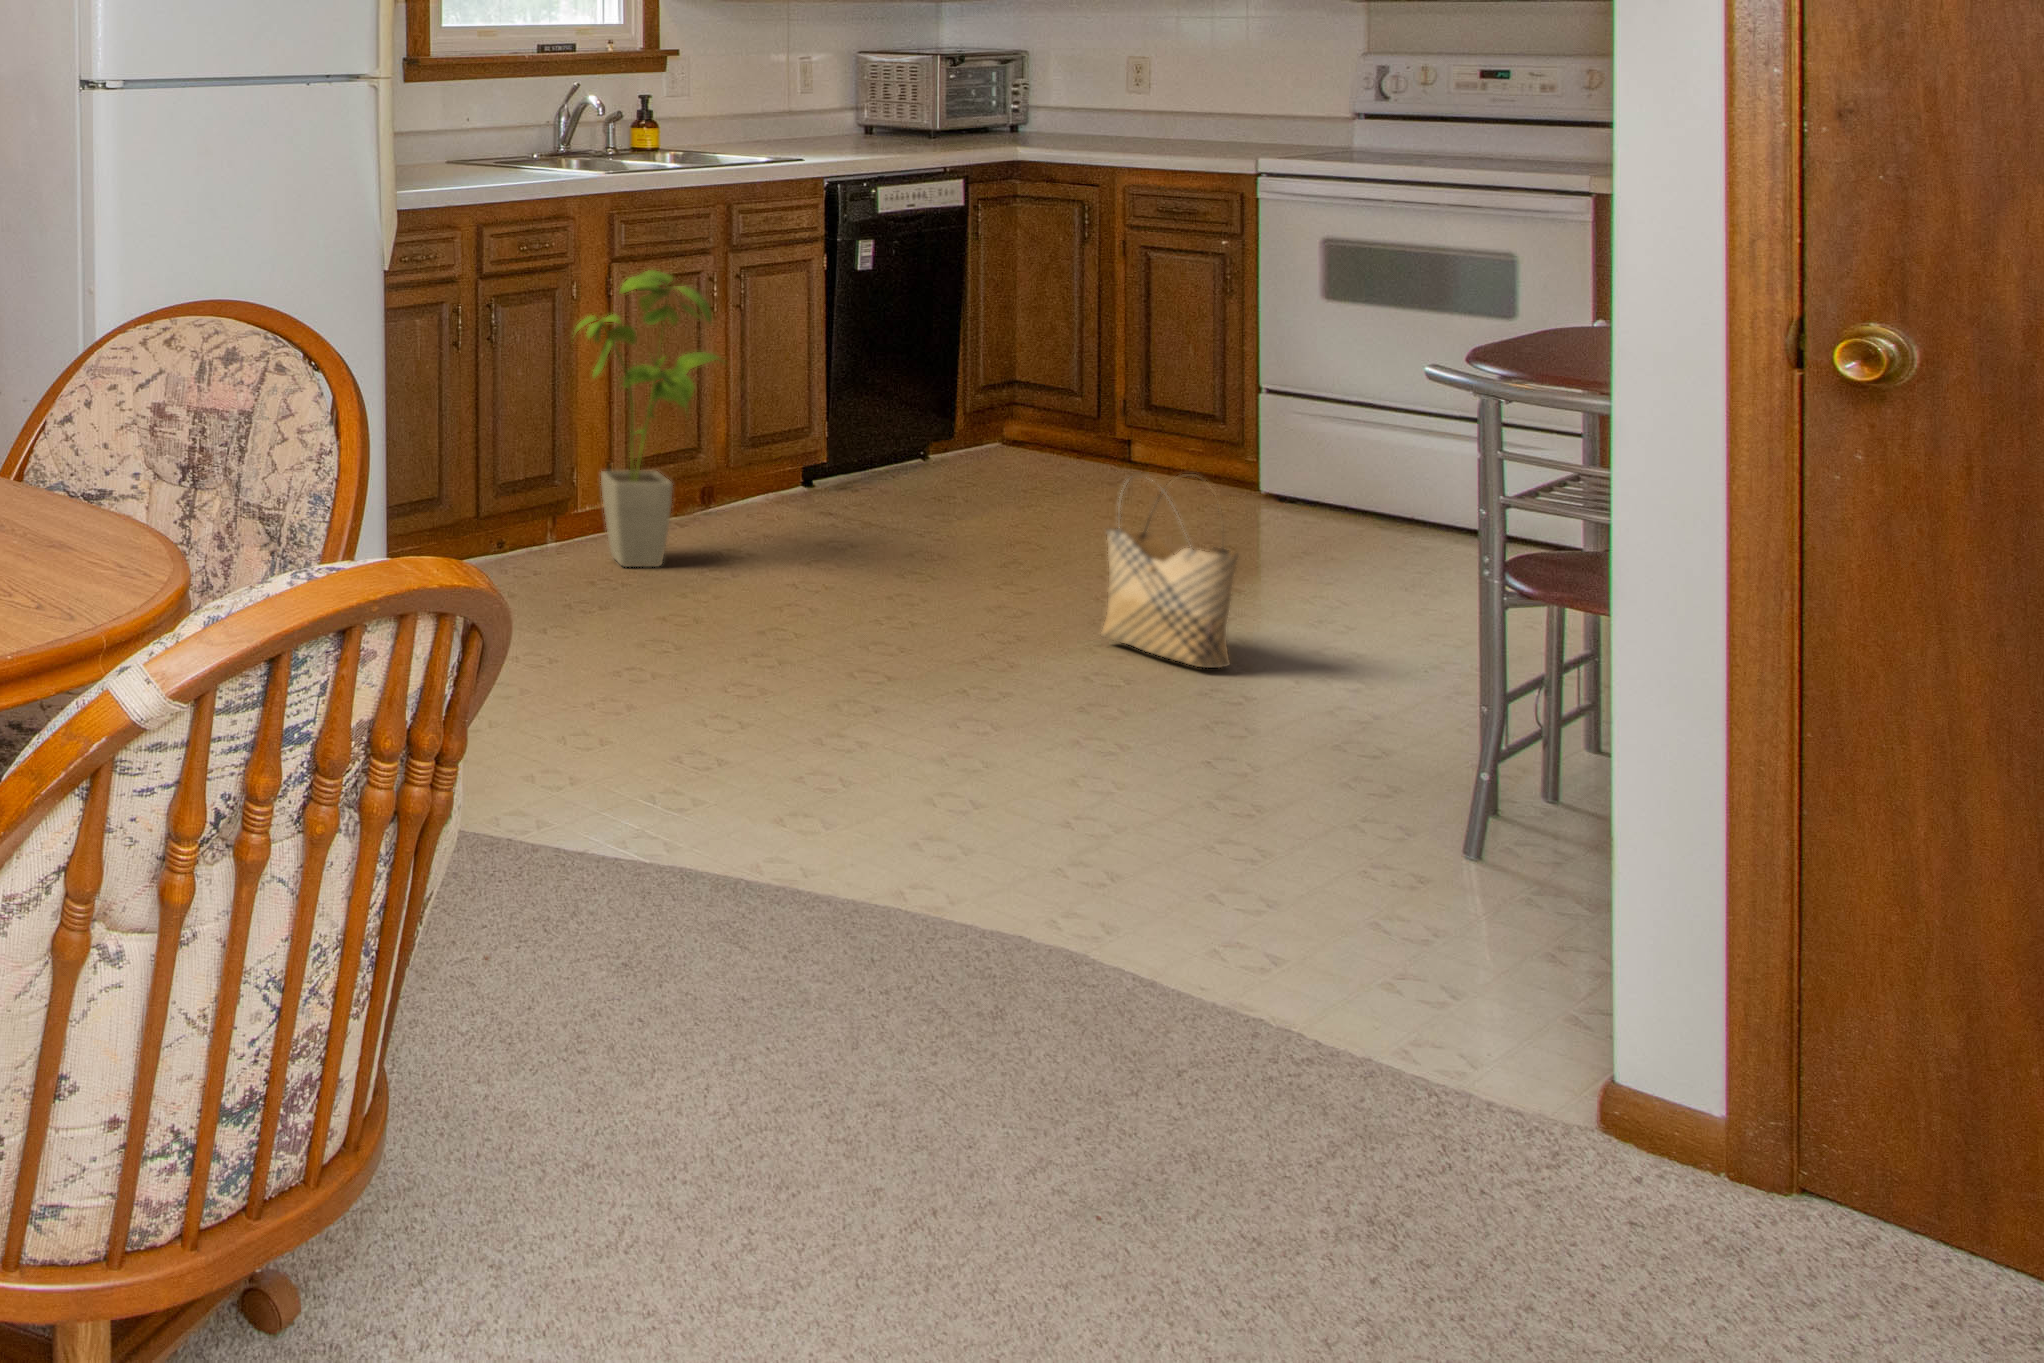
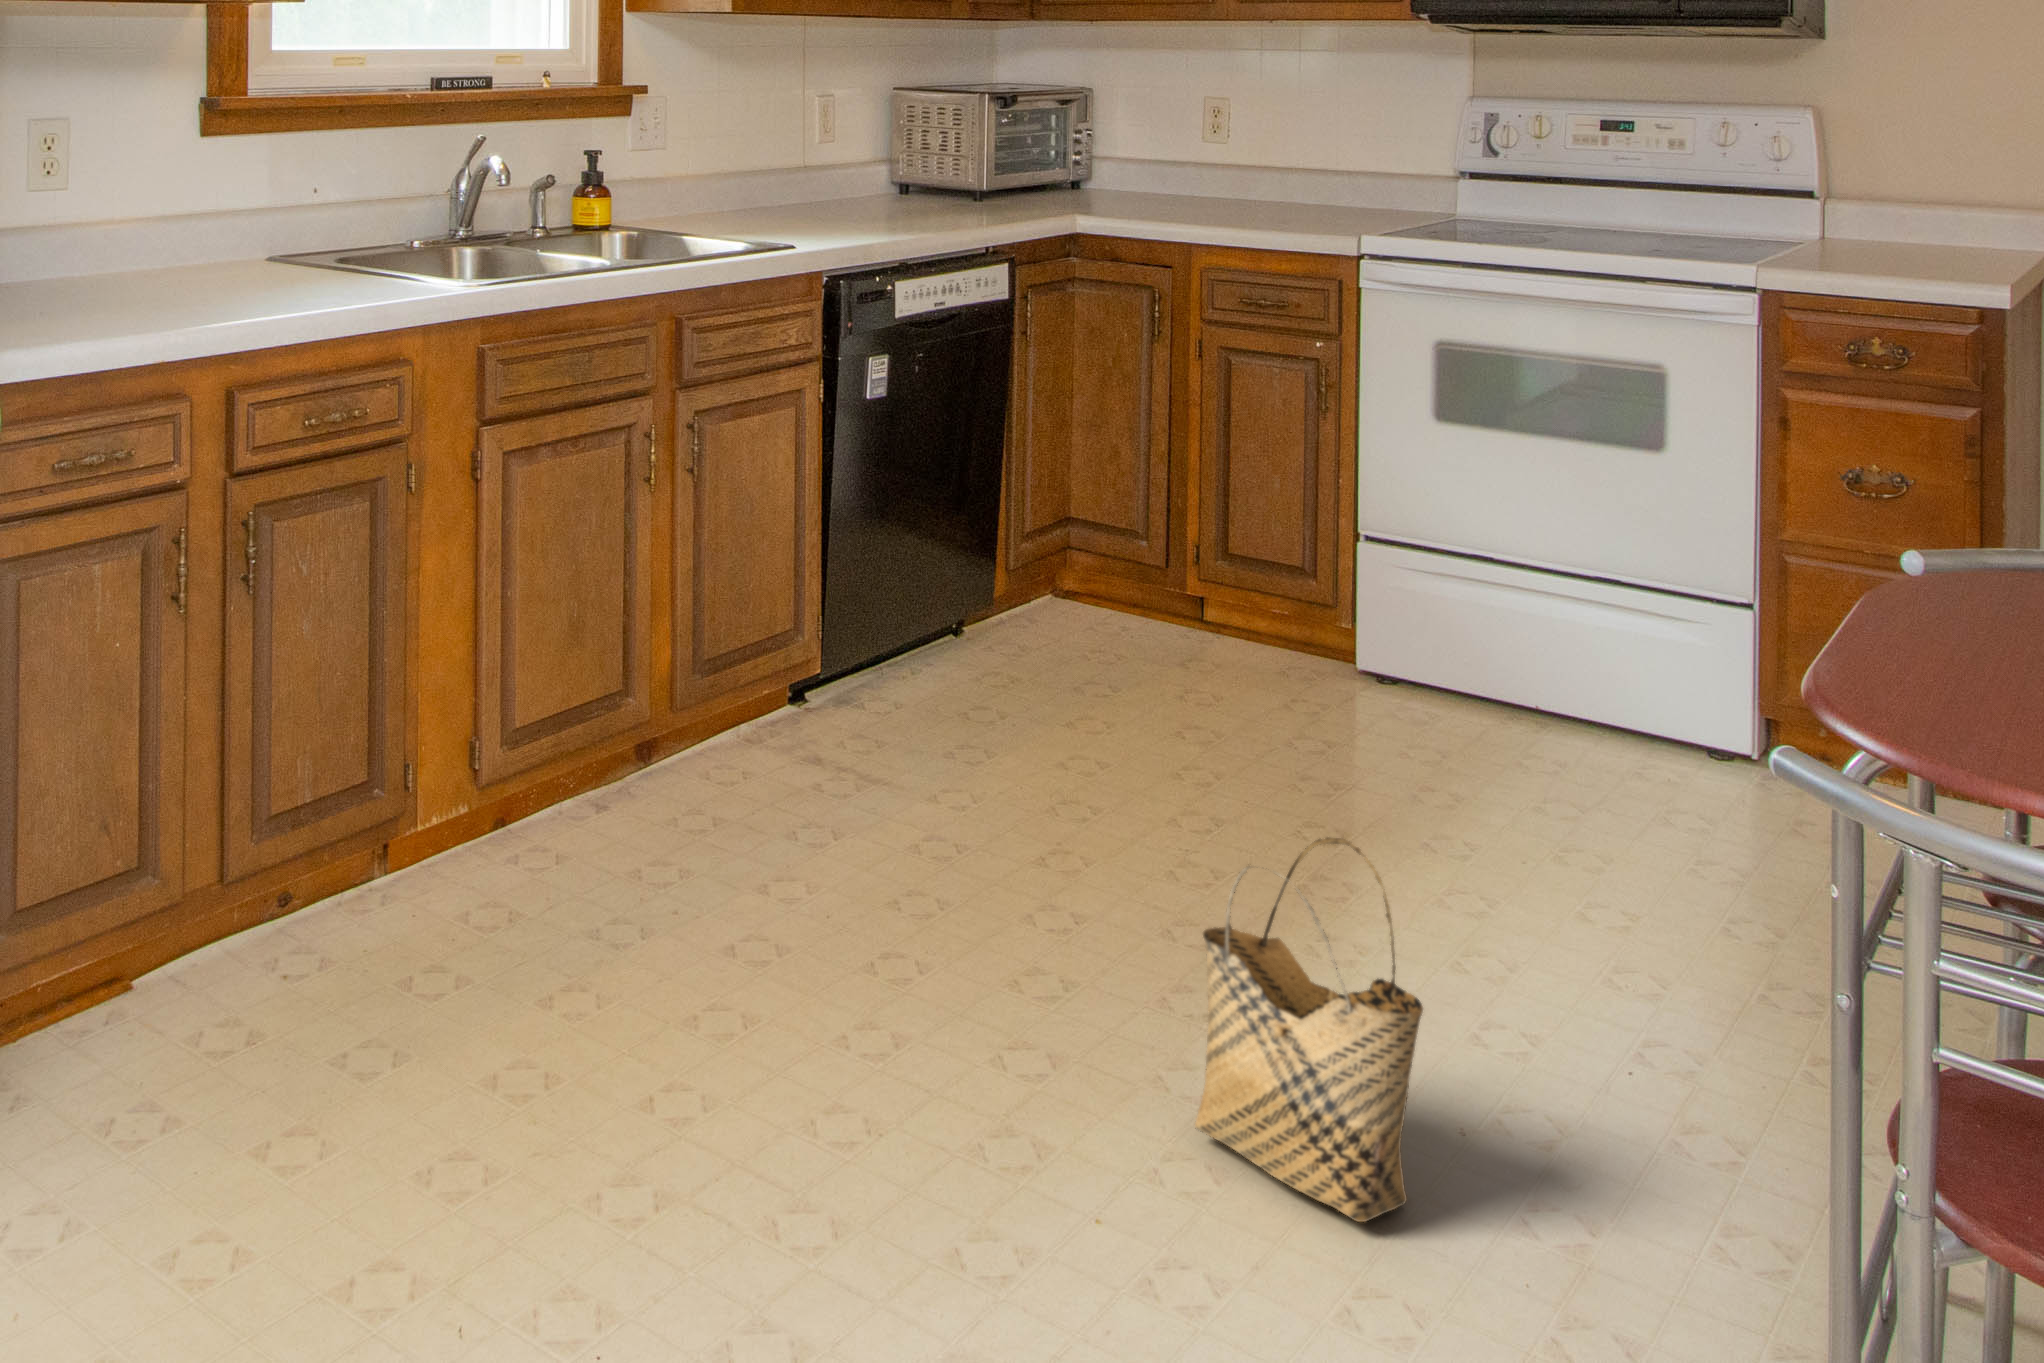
house plant: present [575,270,725,567] -> none [383,458,638,962]

